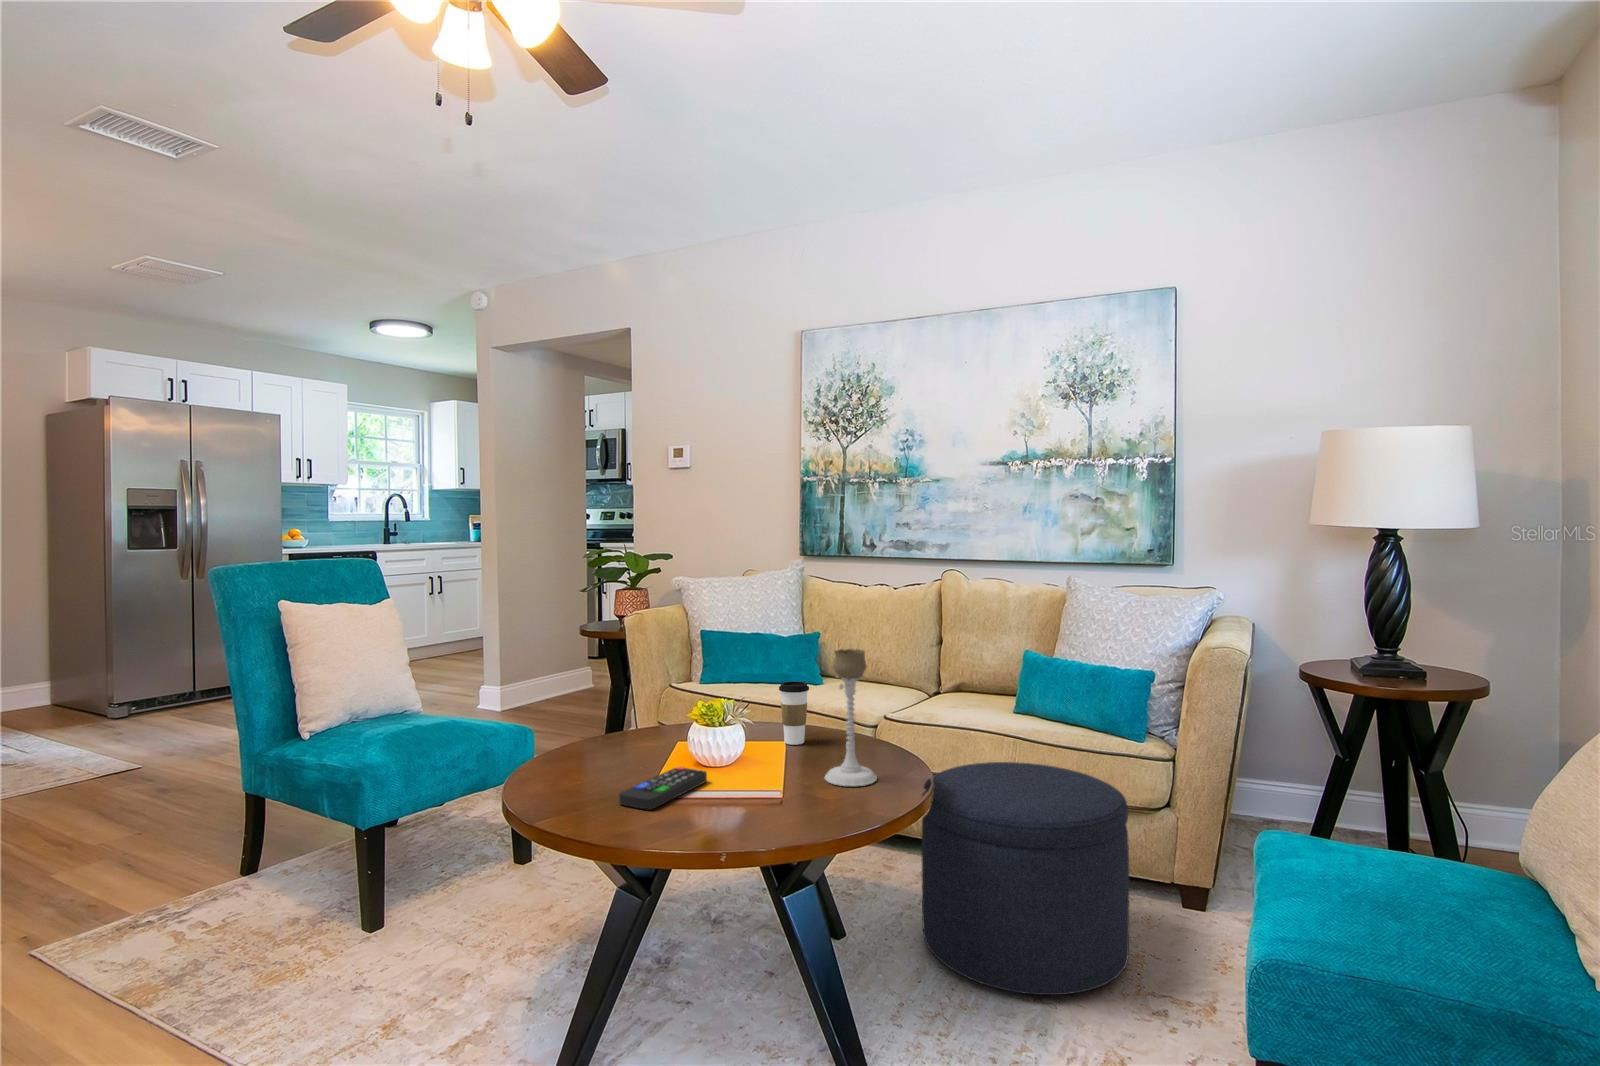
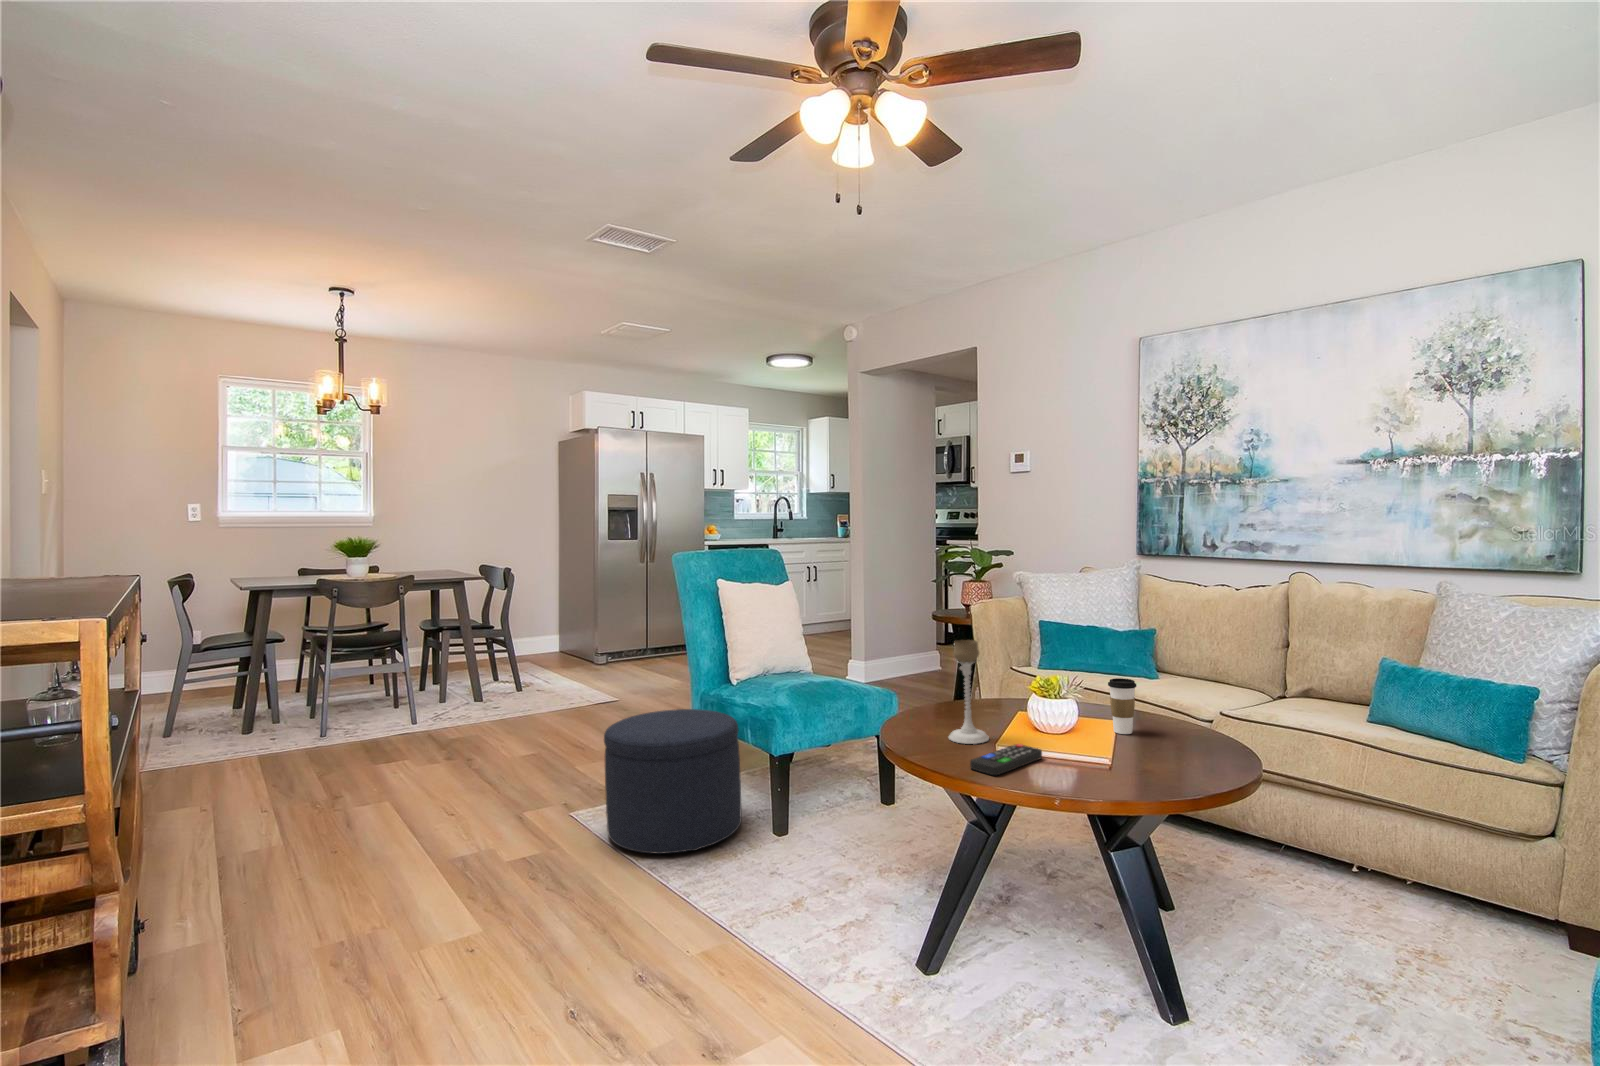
candle holder: present [825,649,877,786] -> present [949,640,989,744]
ottoman: present [922,762,1129,995] -> present [604,709,742,854]

